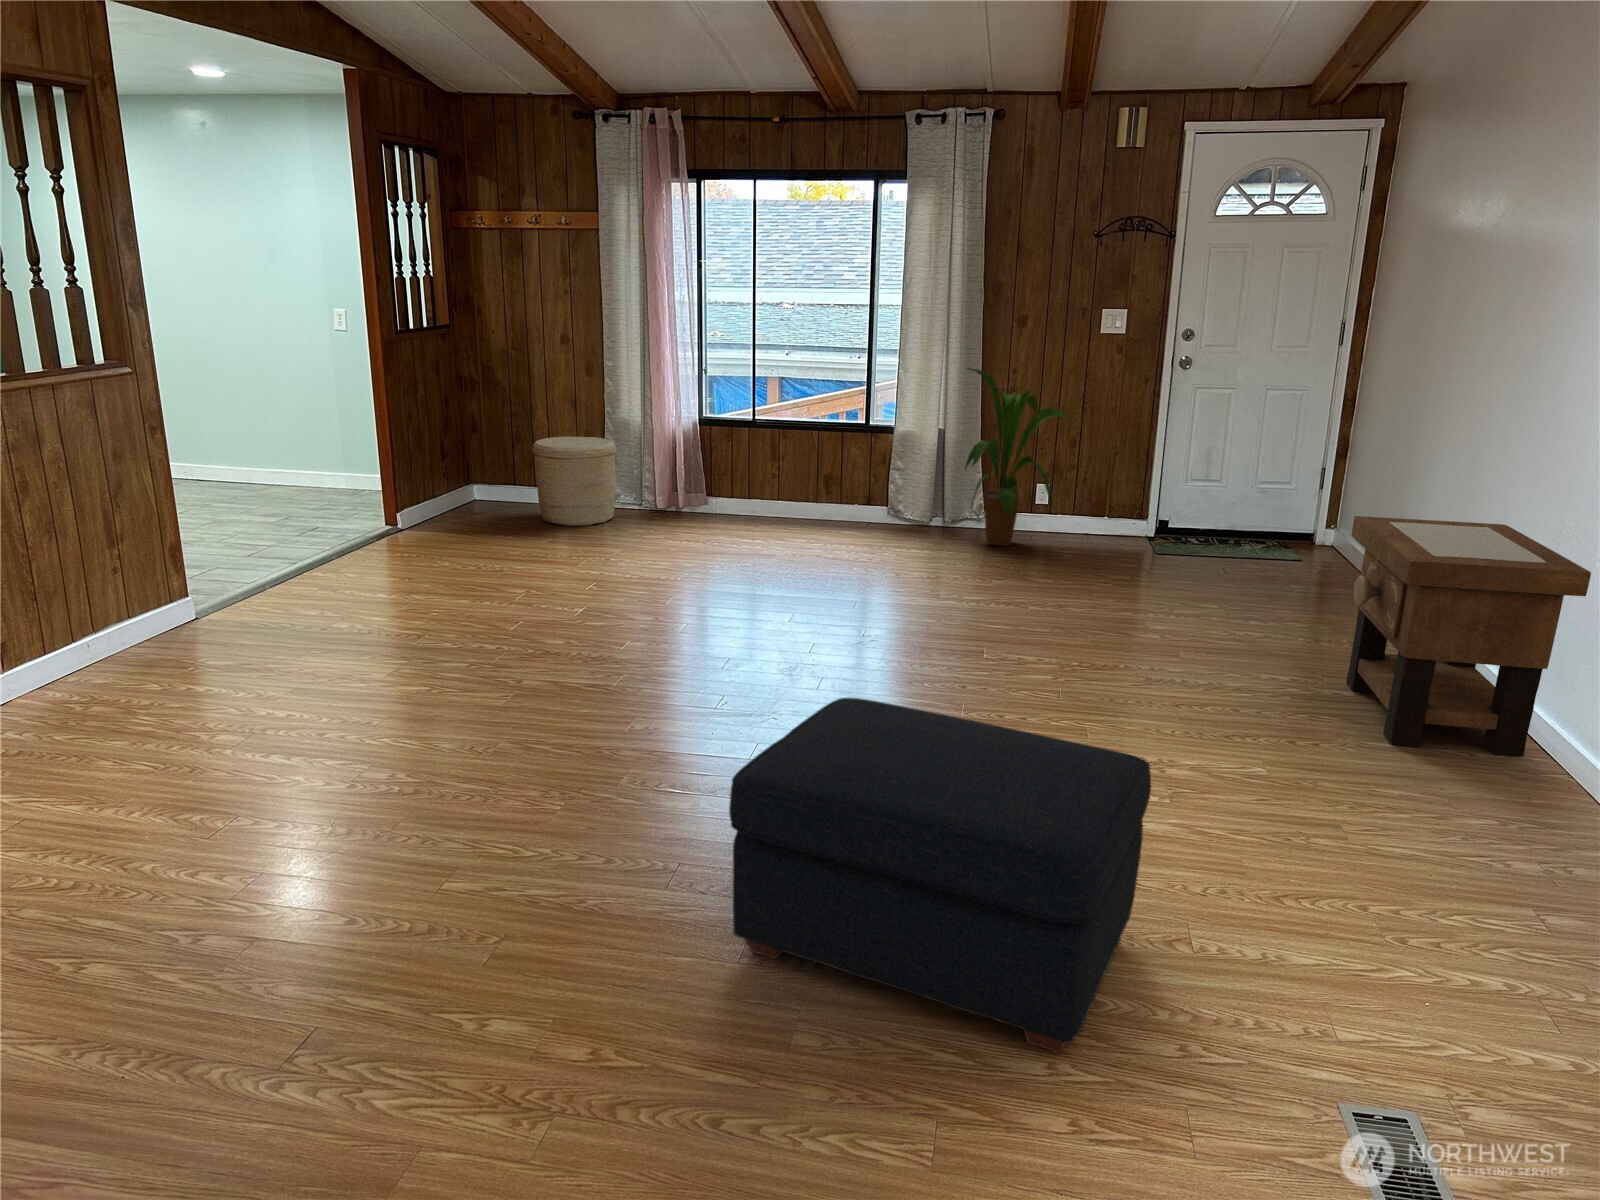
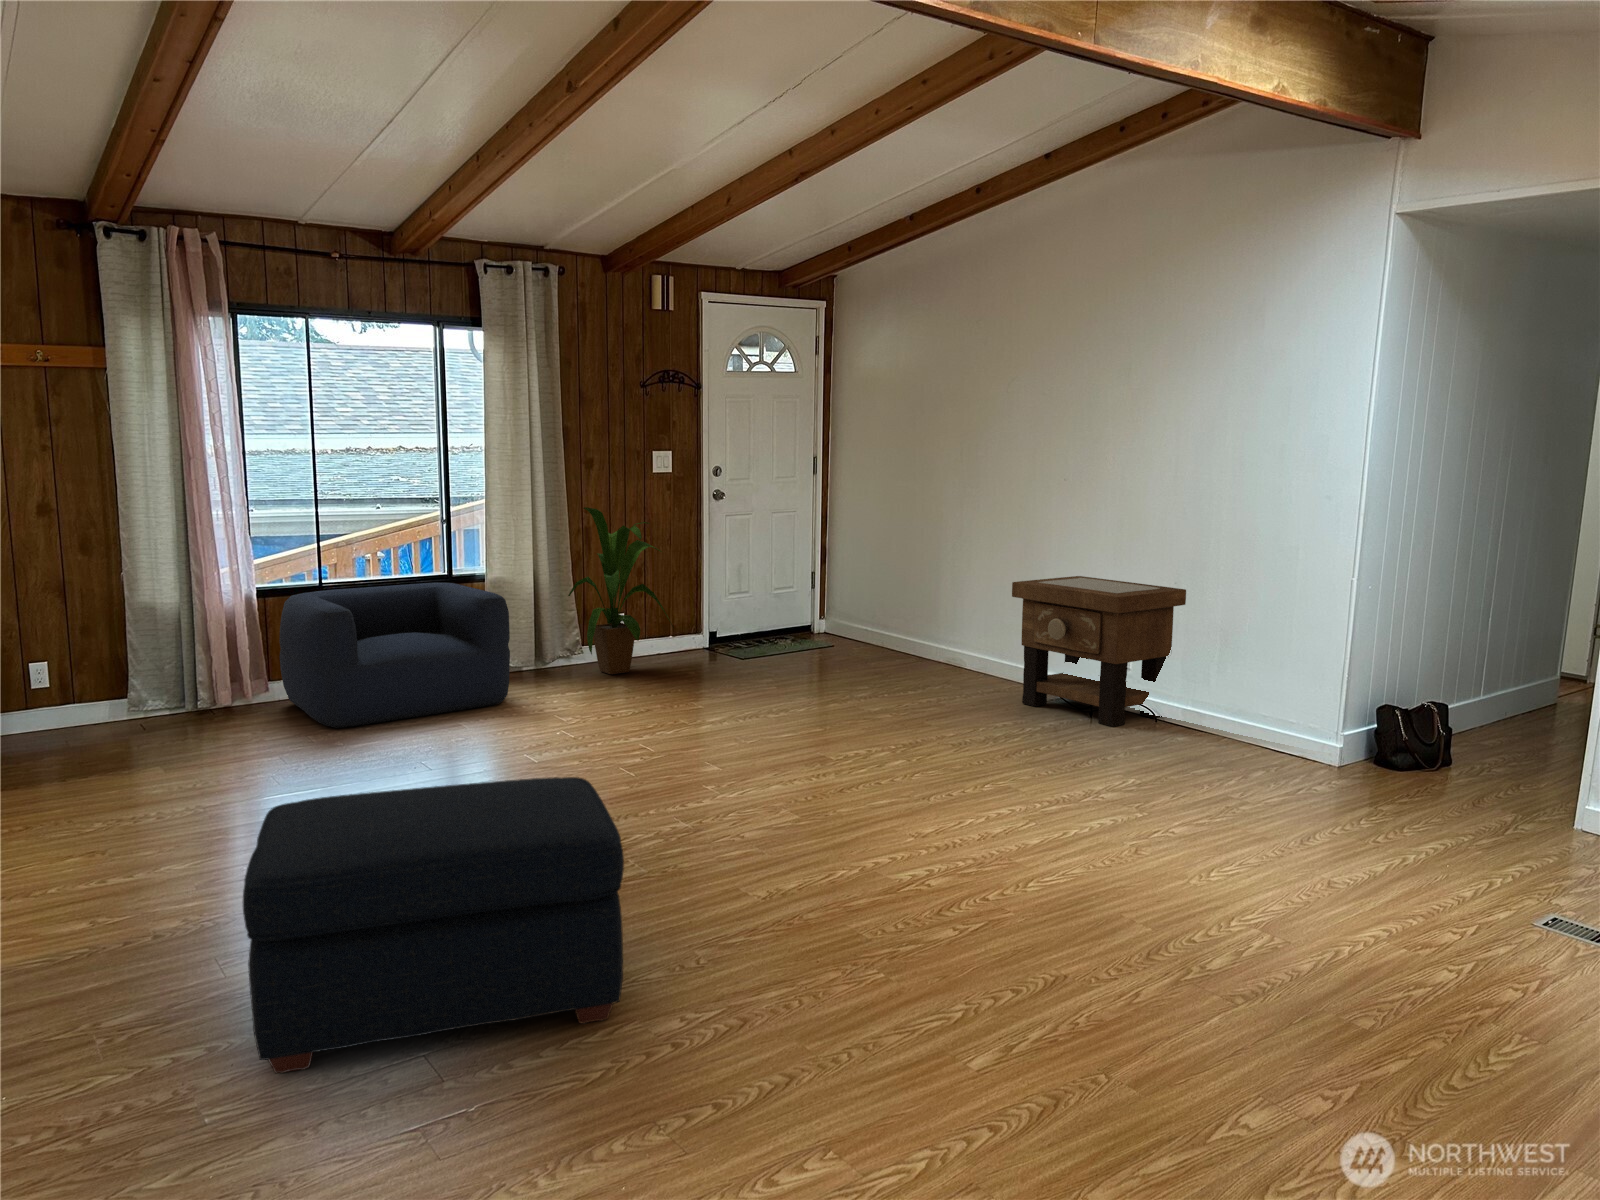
armchair: none [678,426,861,550] -> present [279,583,510,728]
woven basket: present [532,437,616,526] -> none [44,628,171,748]
ottoman: present [729,698,1151,1053] -> present [243,777,624,1073]

